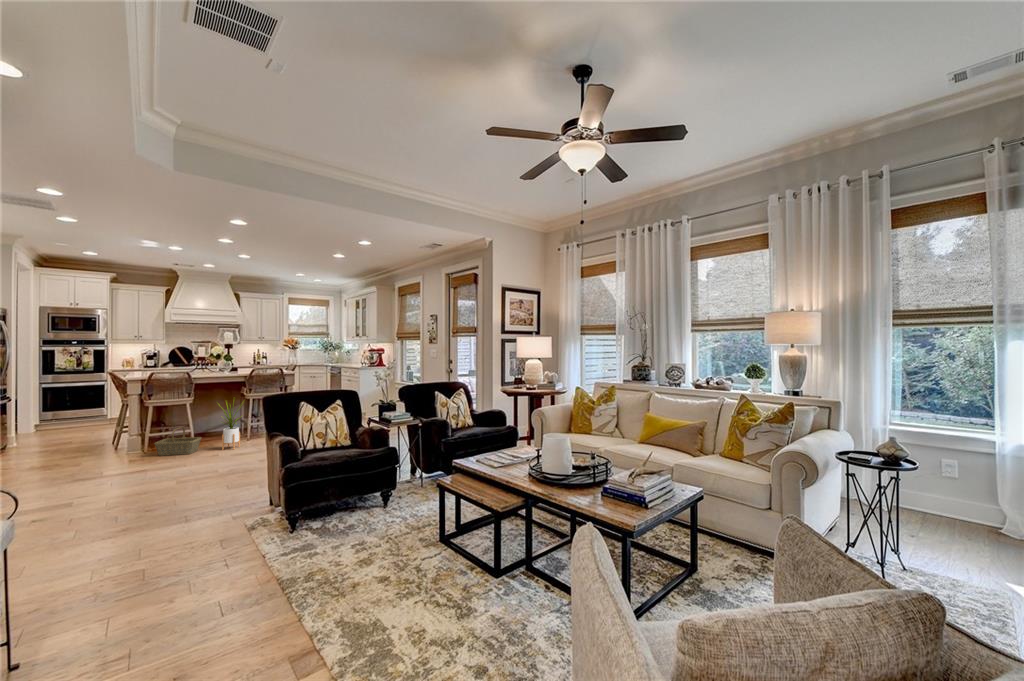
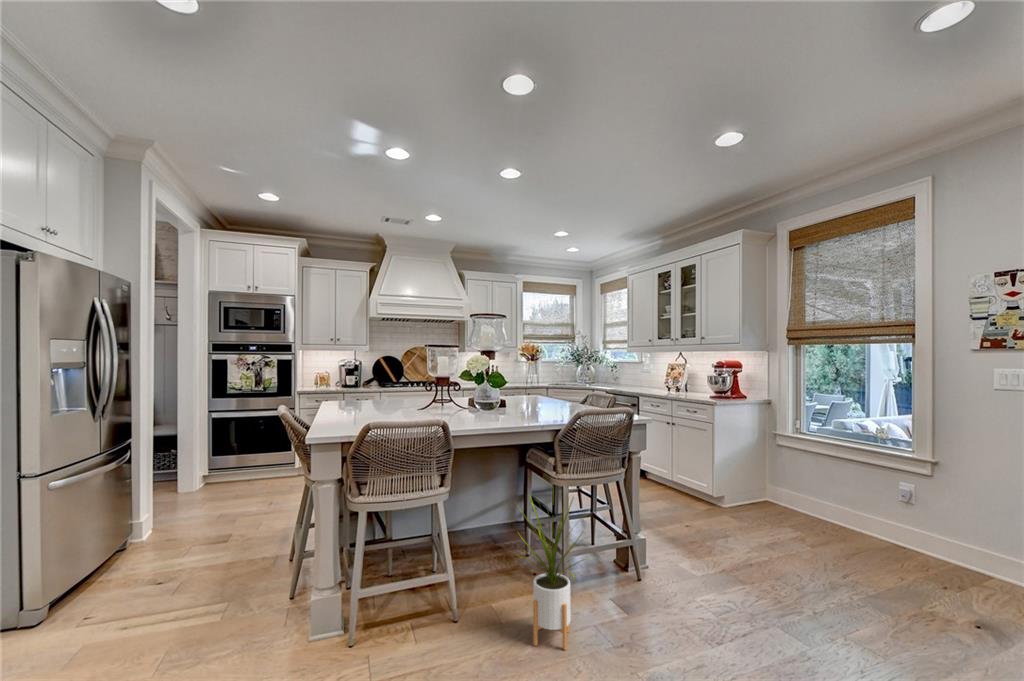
basket: present [154,427,201,456] -> none [377,567,480,661]

